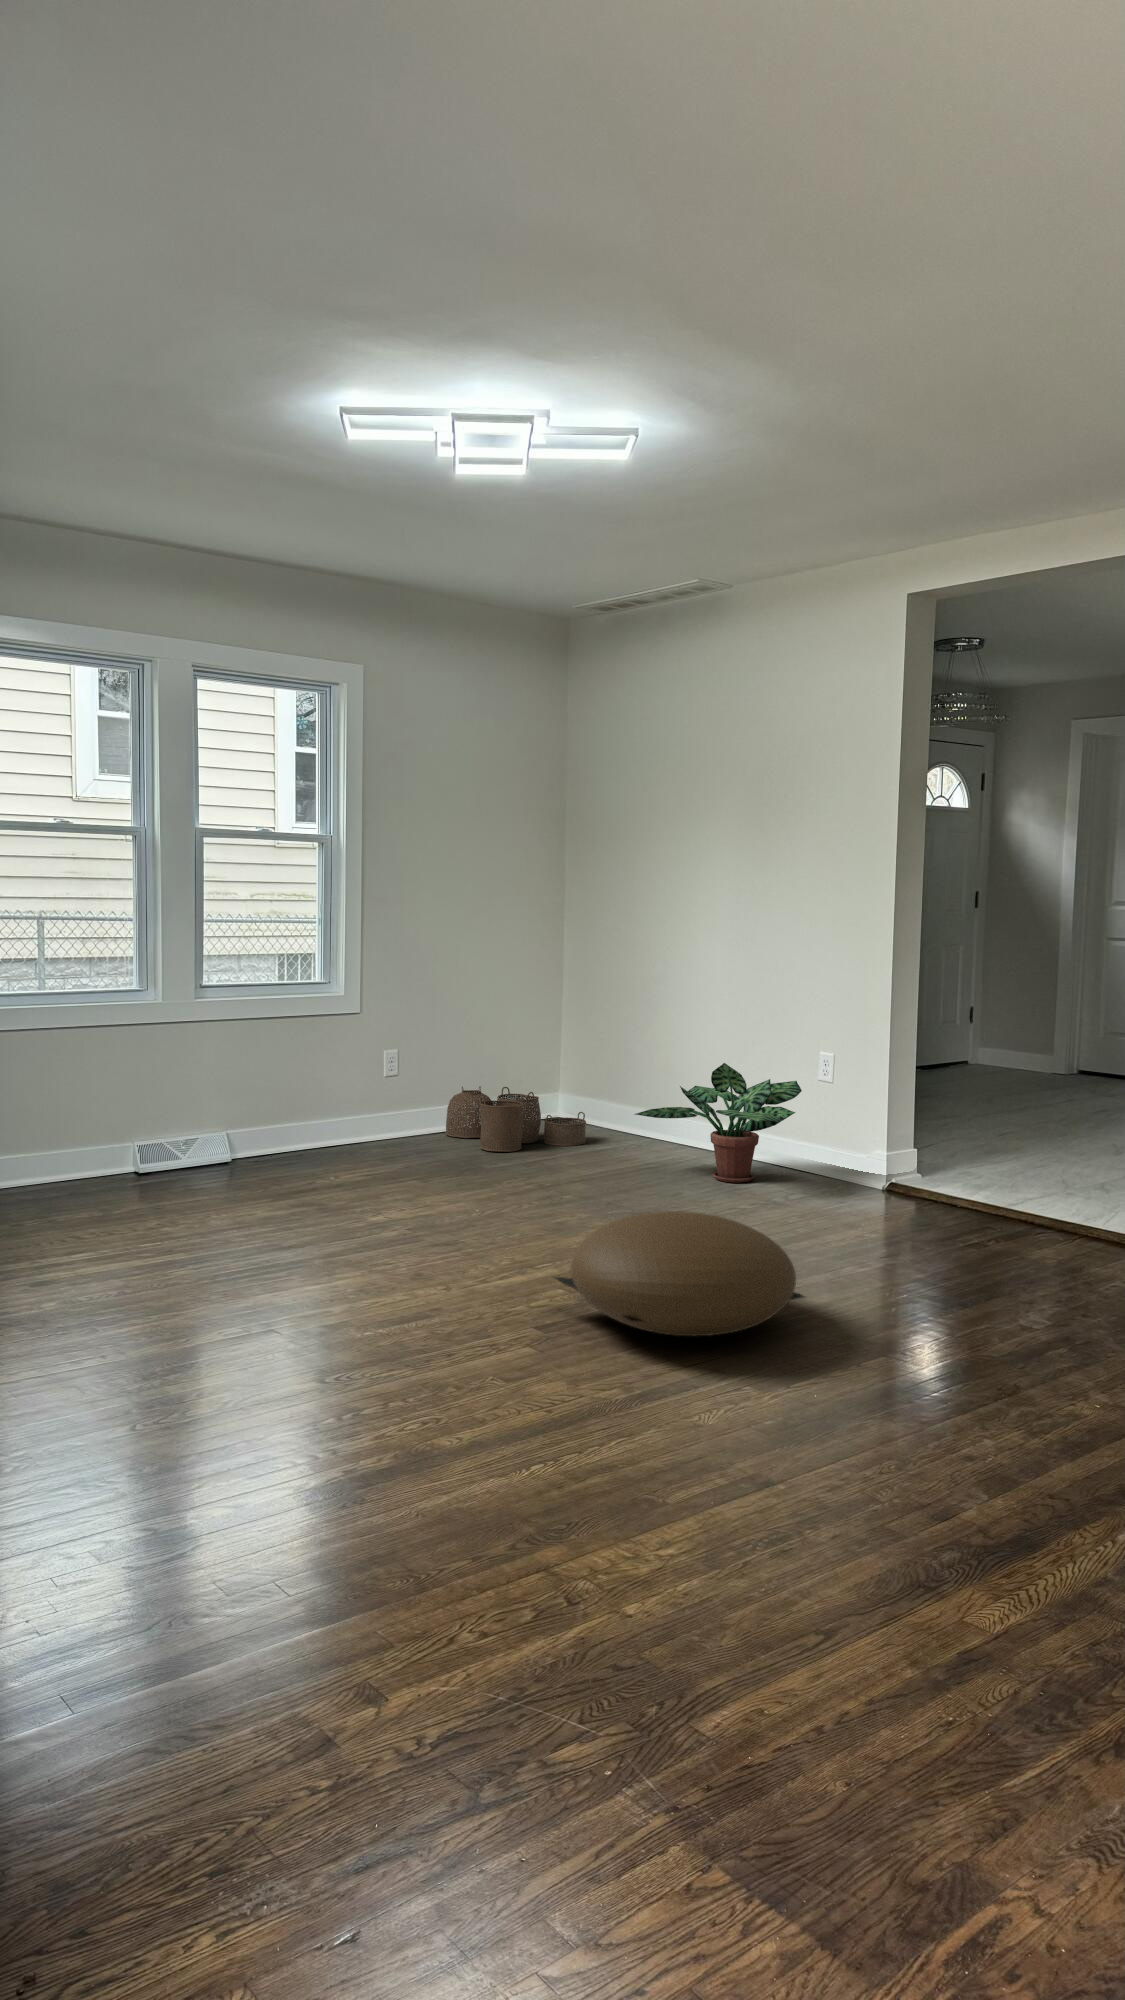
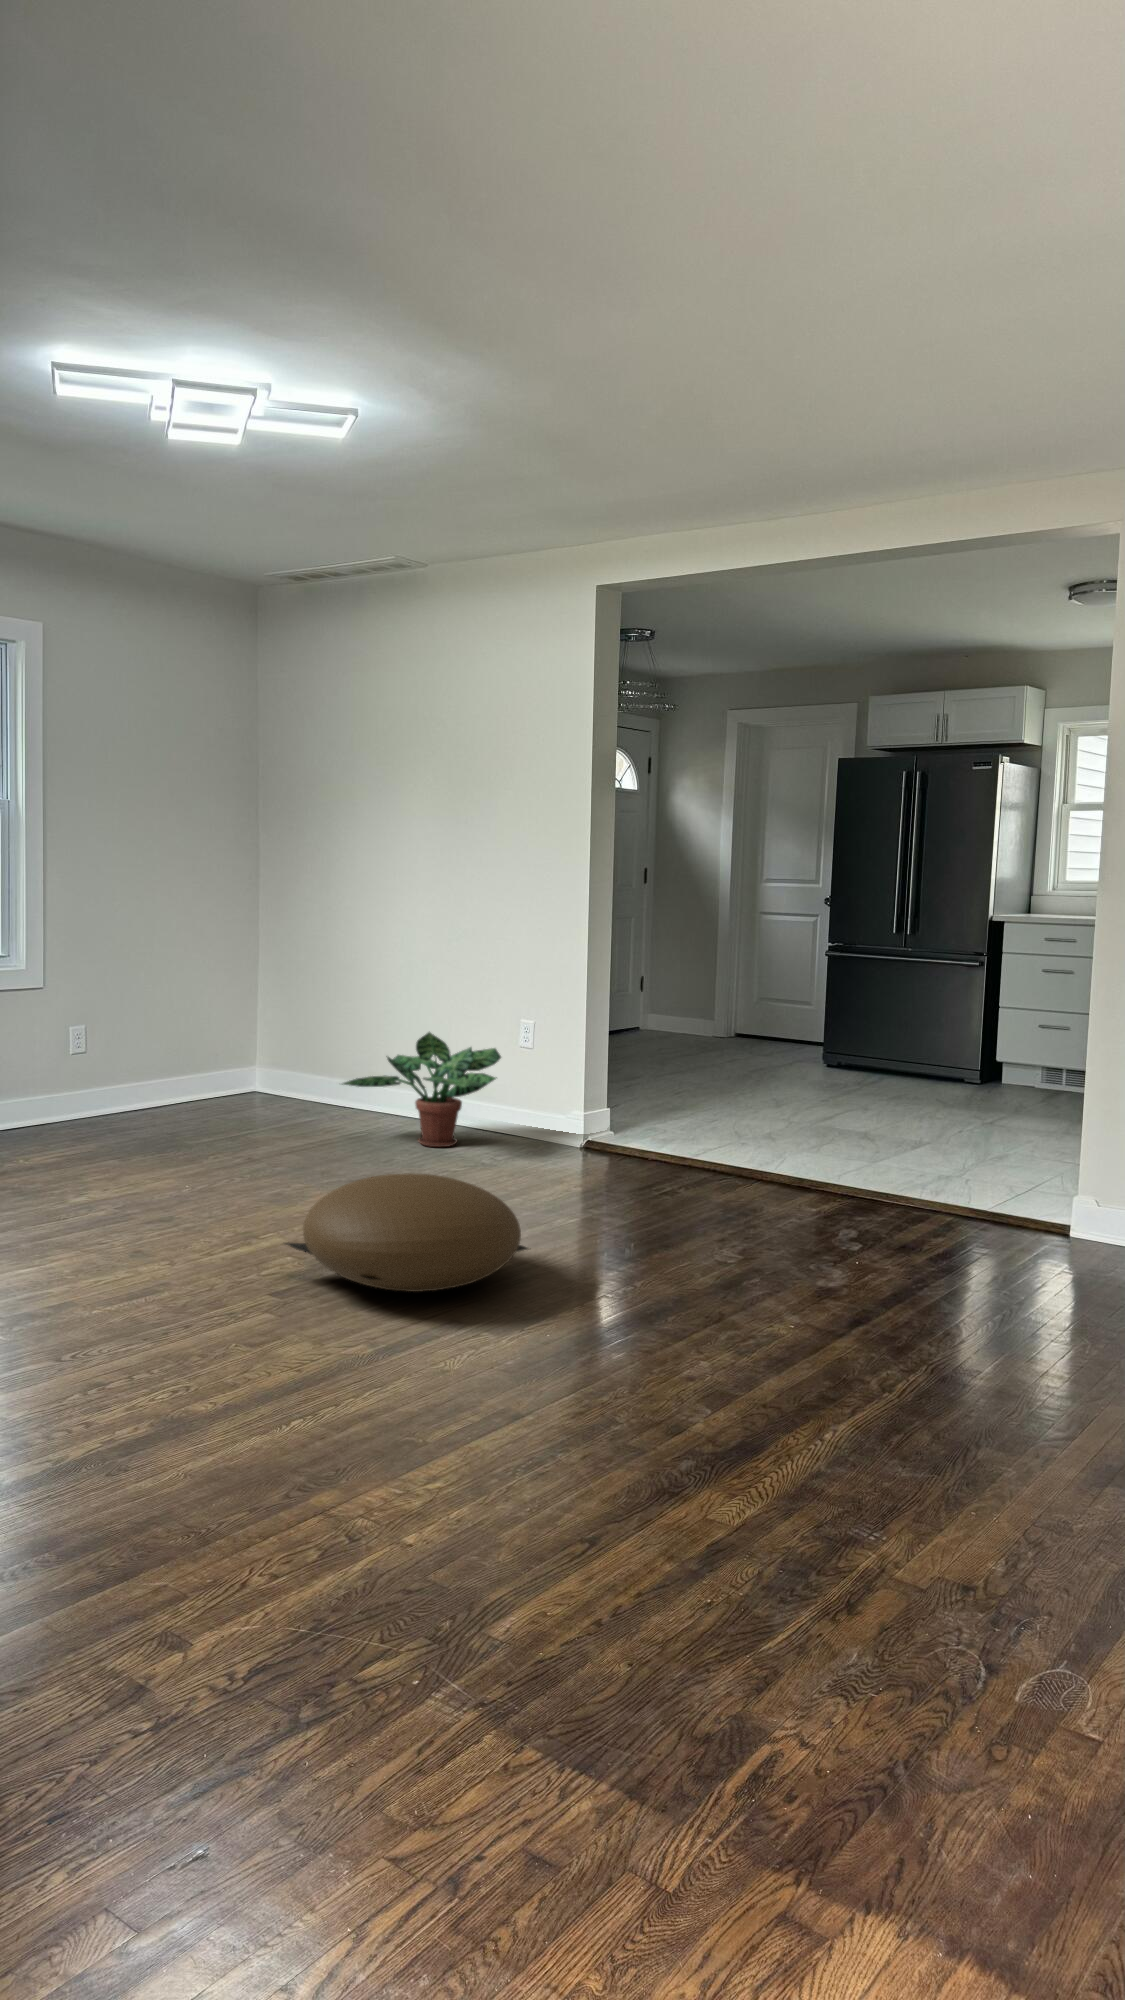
woven basket: present [445,1086,586,1152] -> none [138,1060,286,1125]

